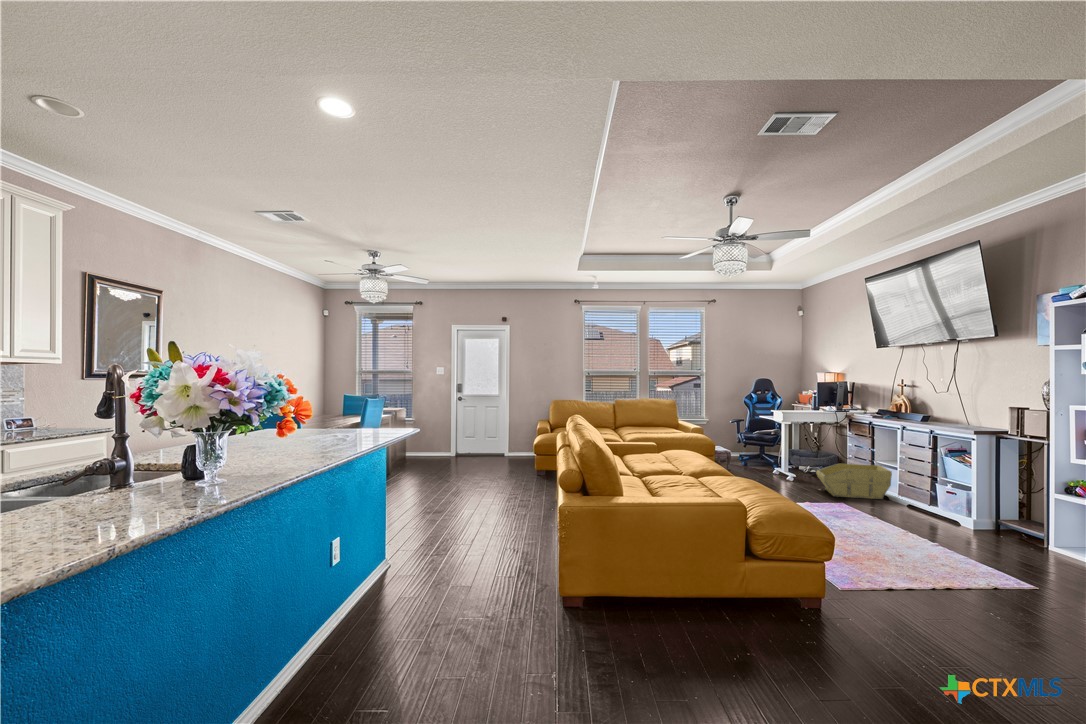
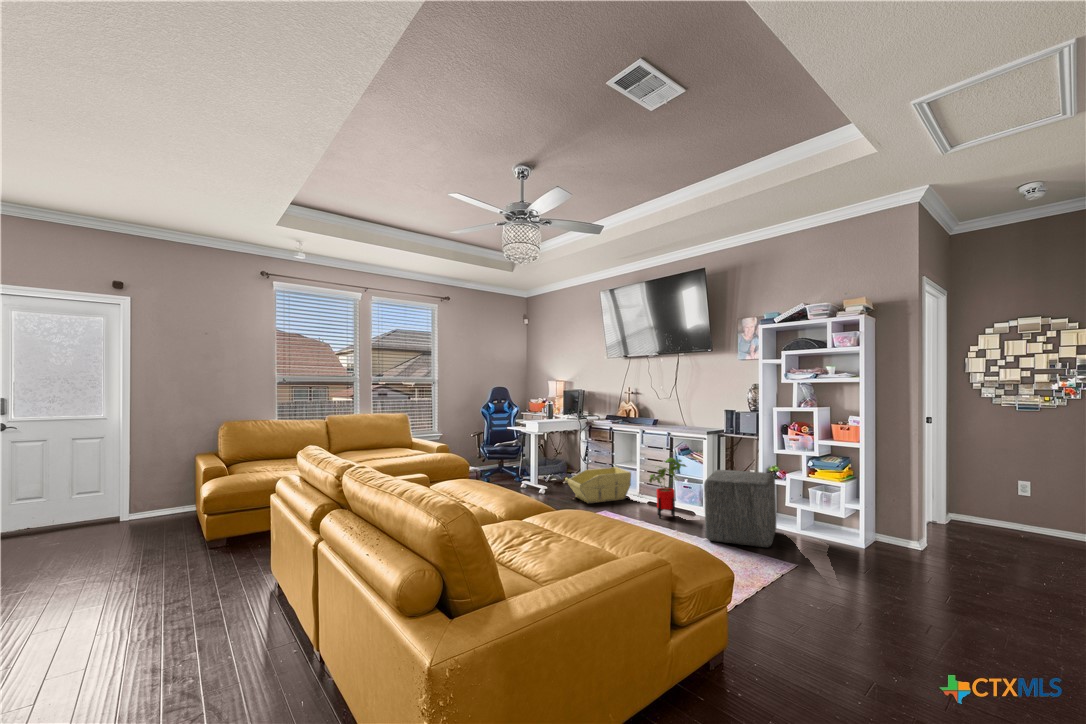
house plant: none [894,456,946,524] -> present [649,458,686,518]
ottoman: none [944,474,1064,569] -> present [704,470,776,547]

